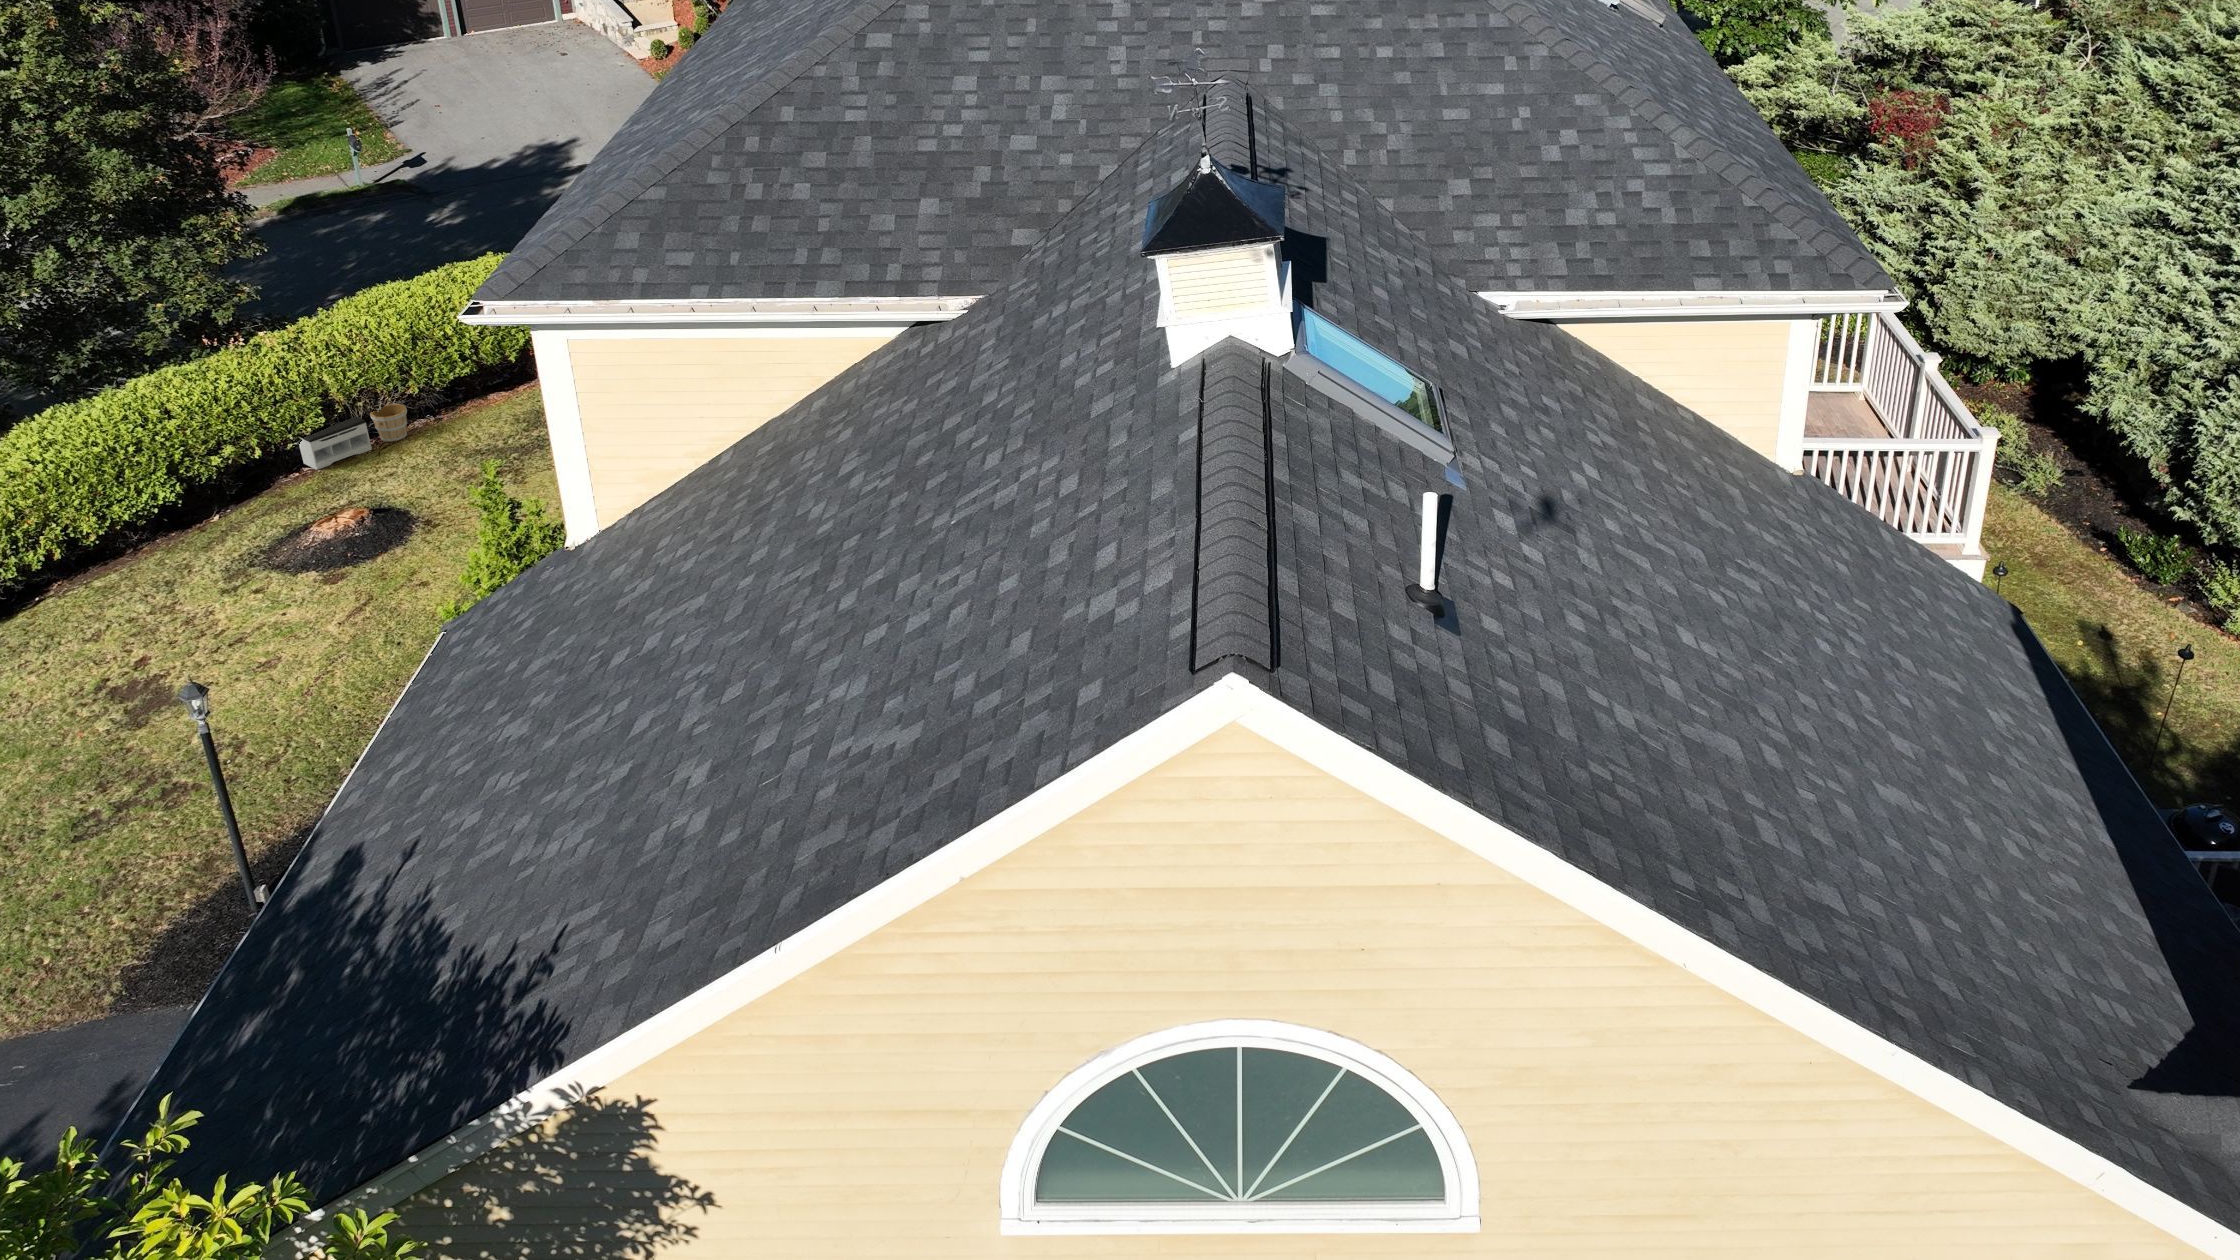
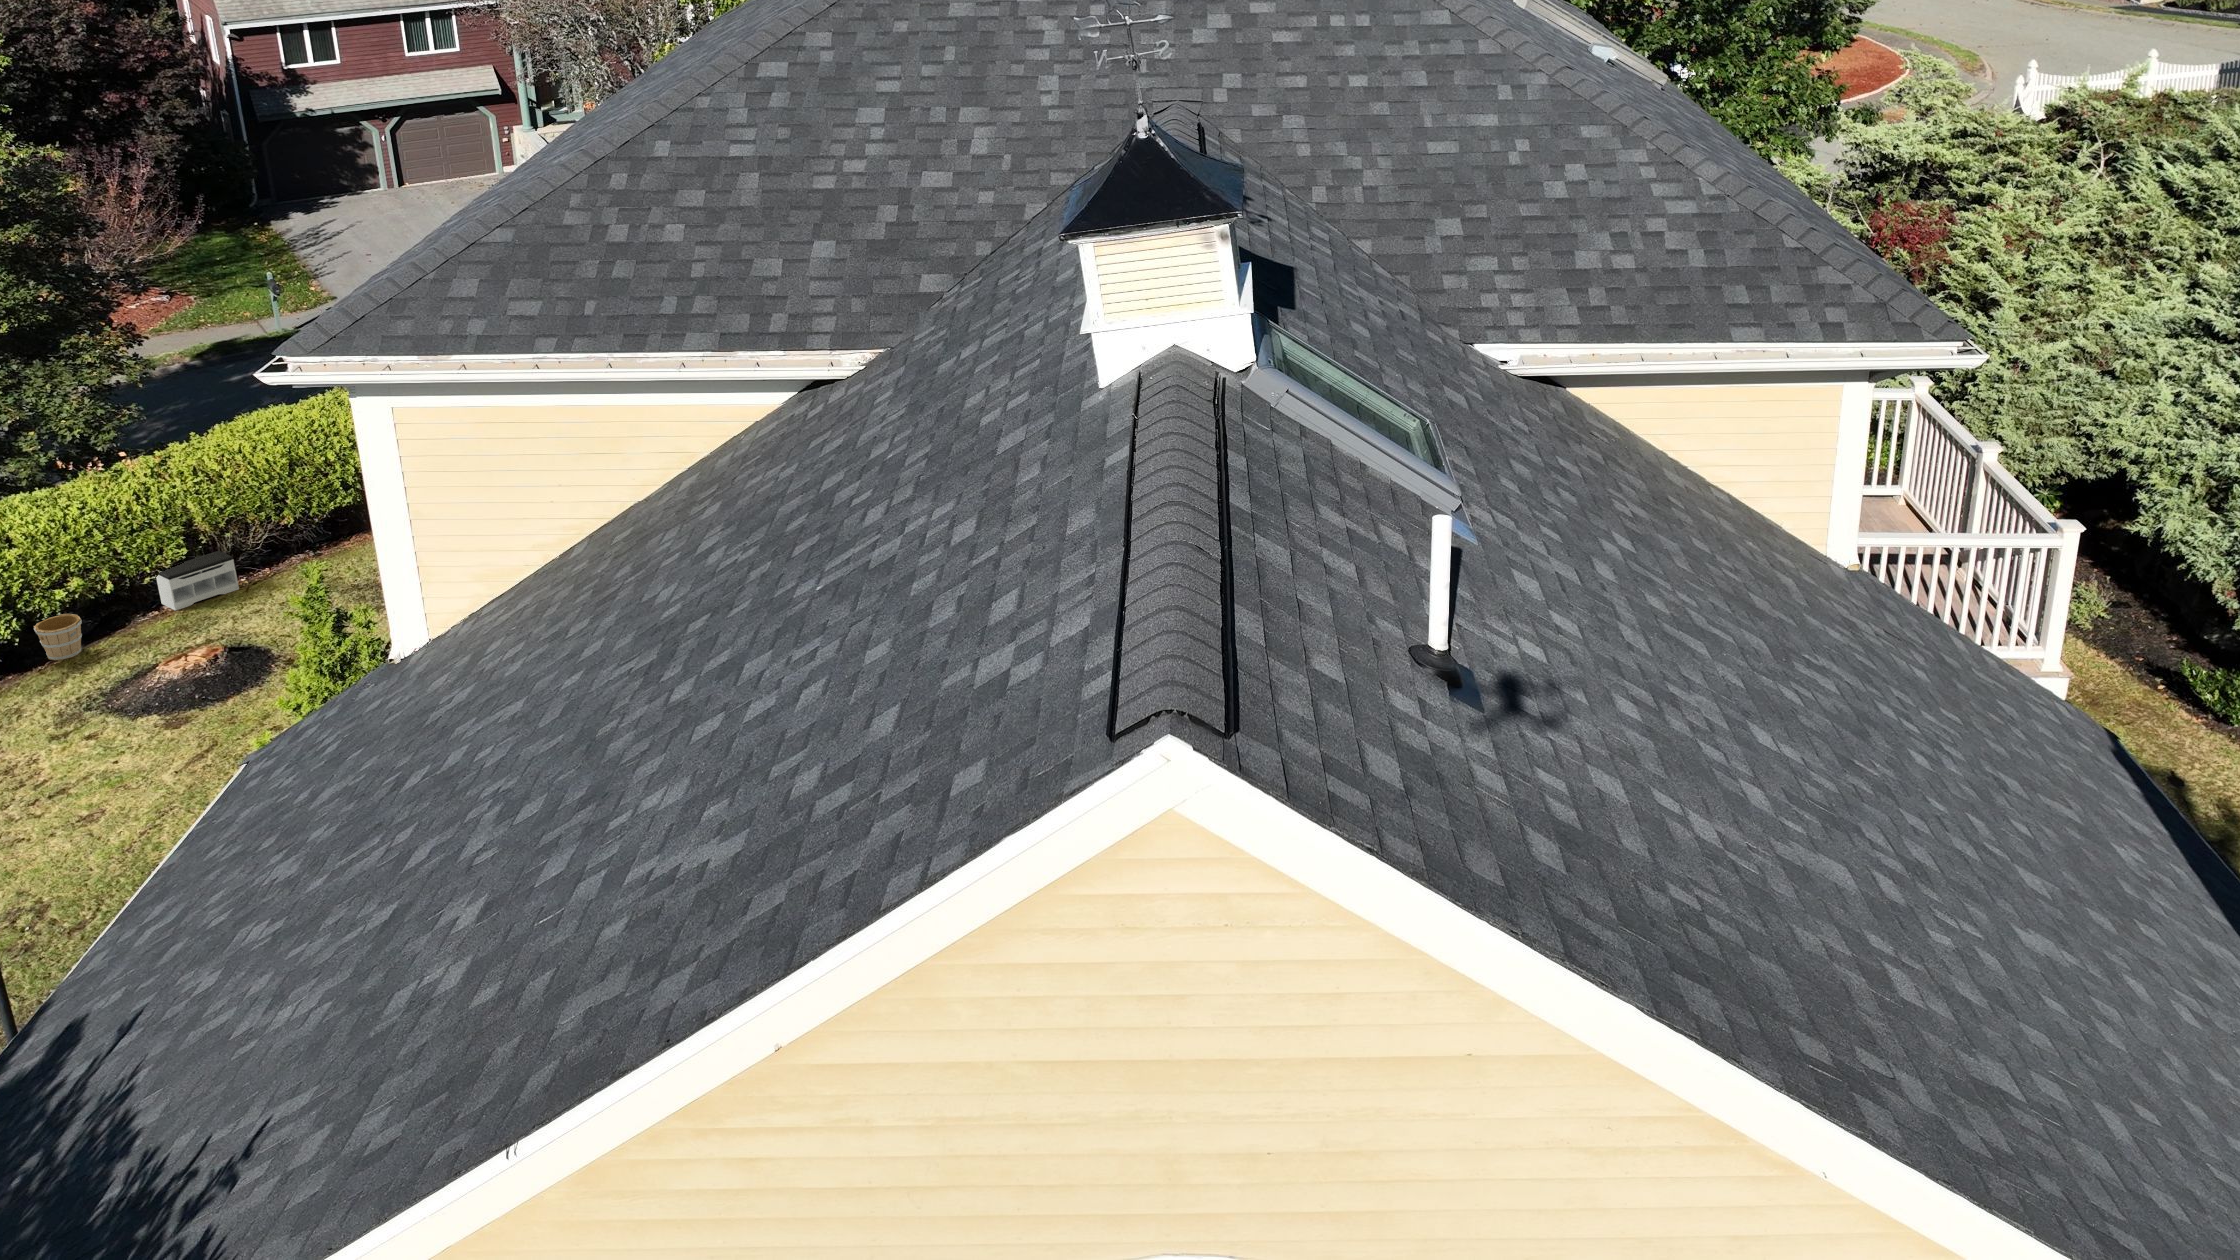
wooden bucket: present [370,404,407,442] -> present [34,614,82,660]

